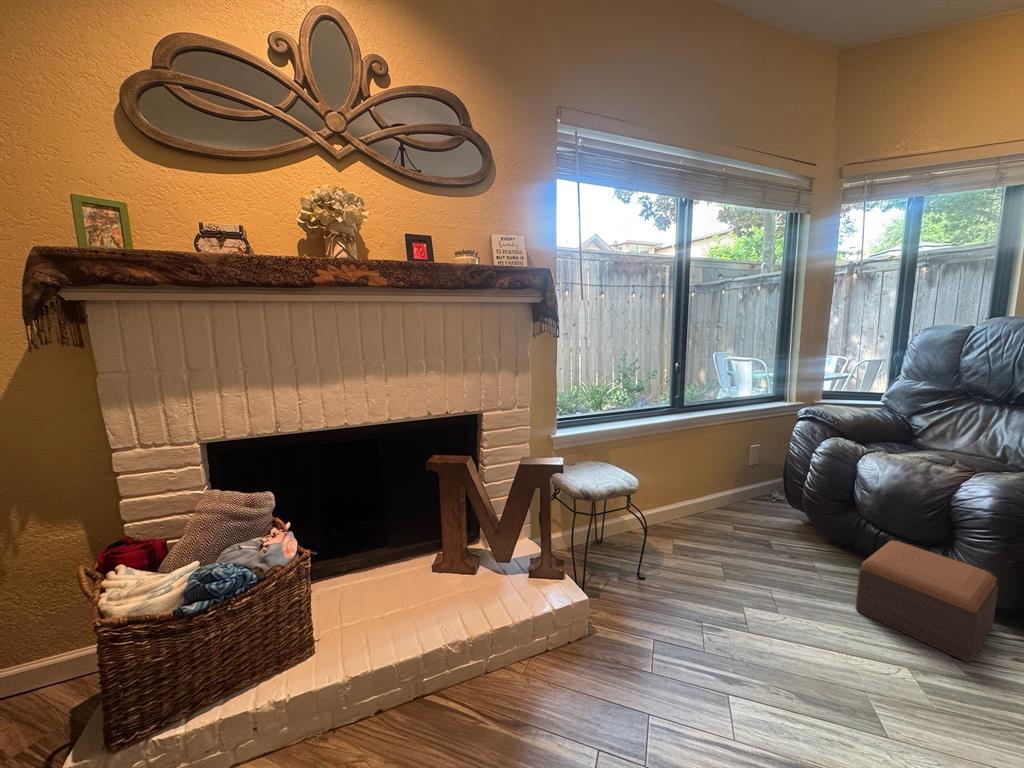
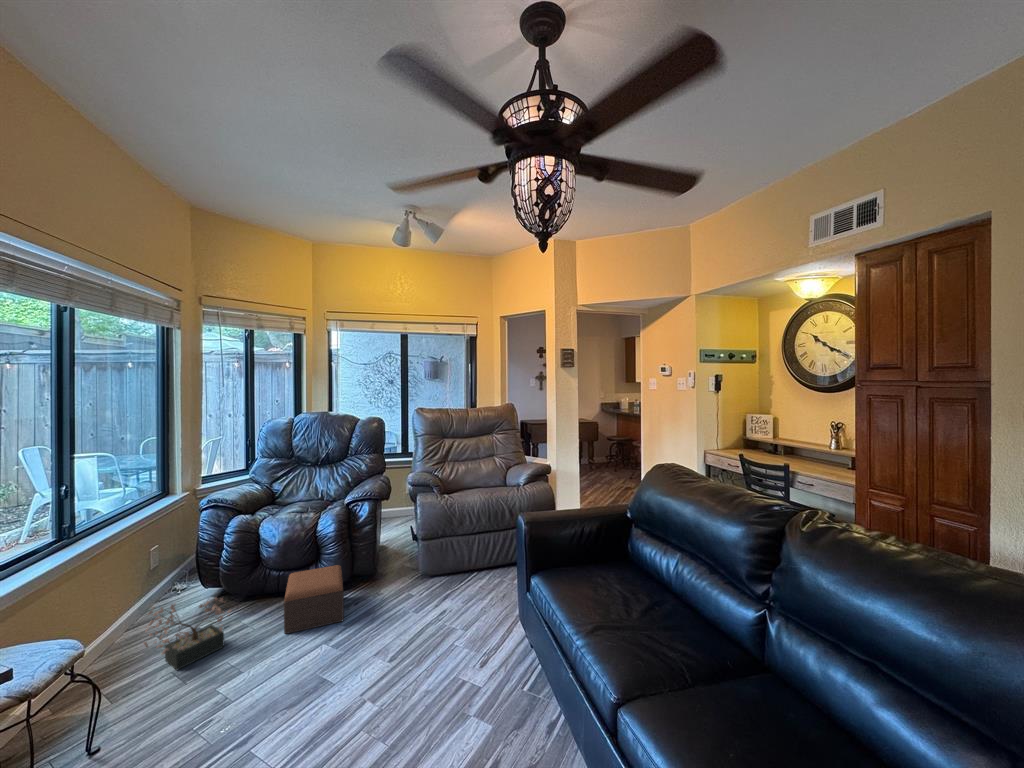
decorative plant: none [705,493,795,573] -> present [144,598,231,670]

